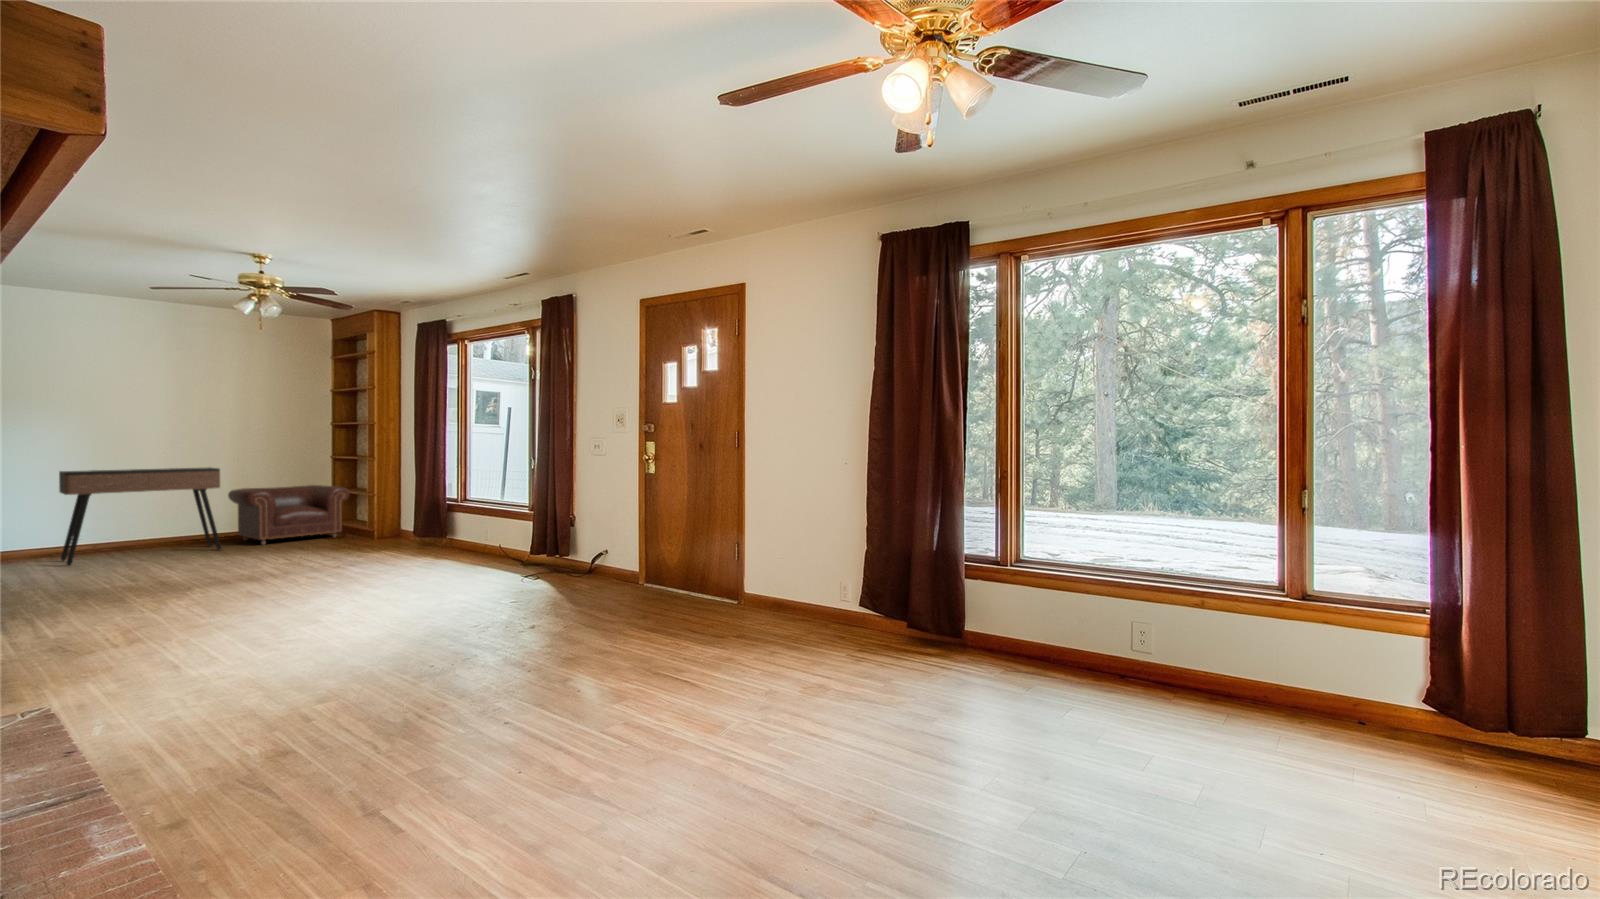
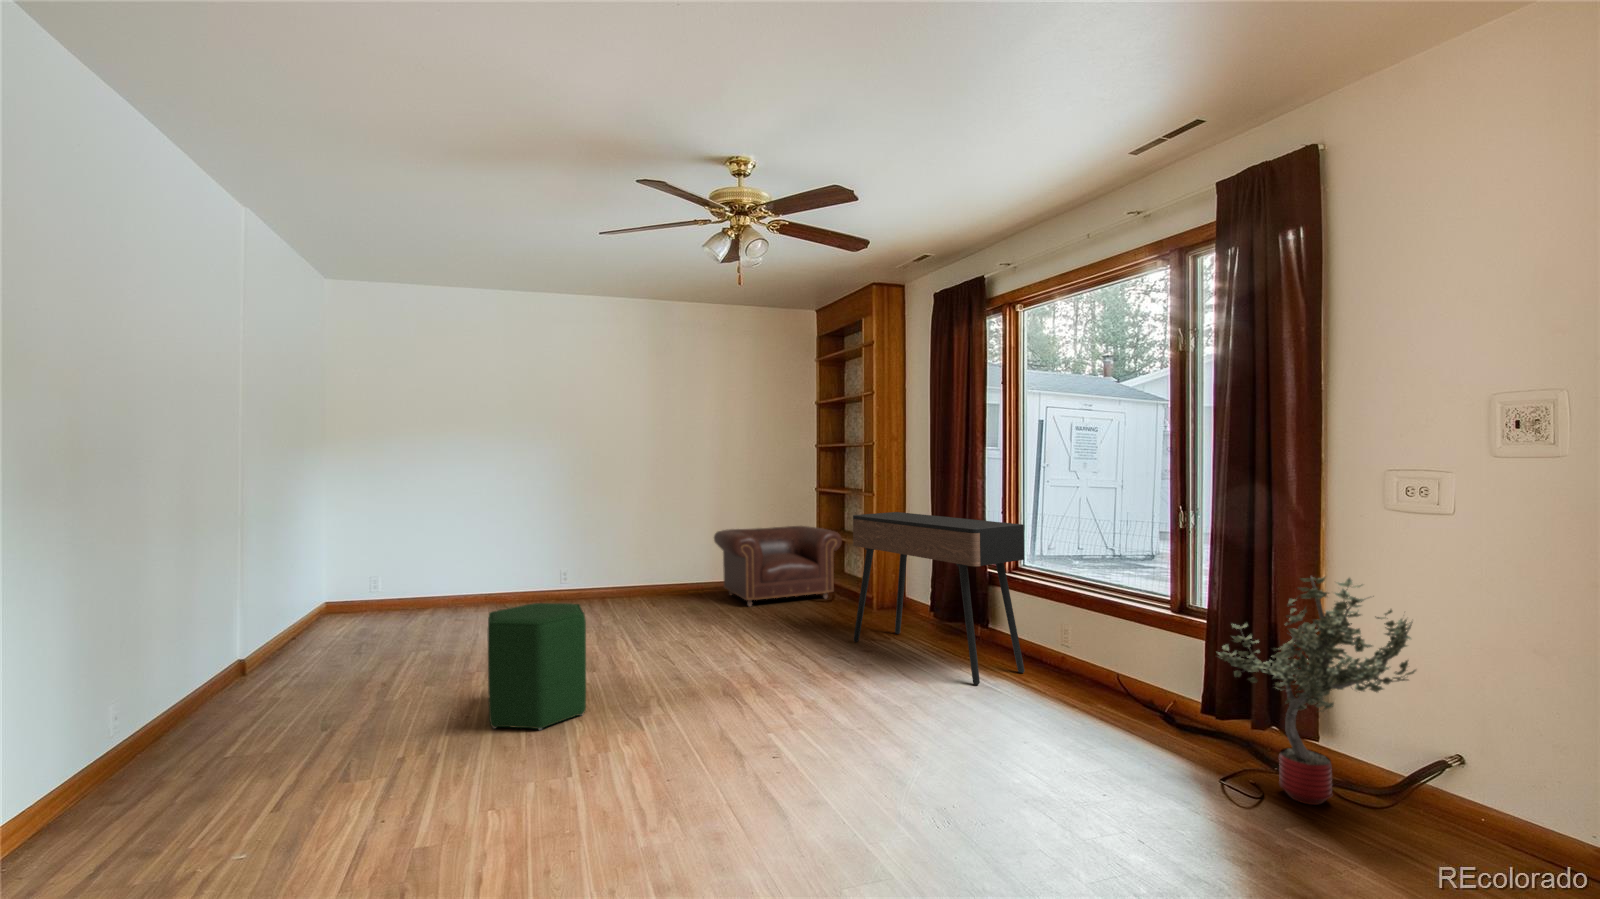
console table: present [59,467,221,565] -> present [853,512,1025,685]
potted tree: none [527,481,588,577] -> present [1218,577,1416,805]
ottoman: none [24,526,120,608] -> present [487,603,586,730]

